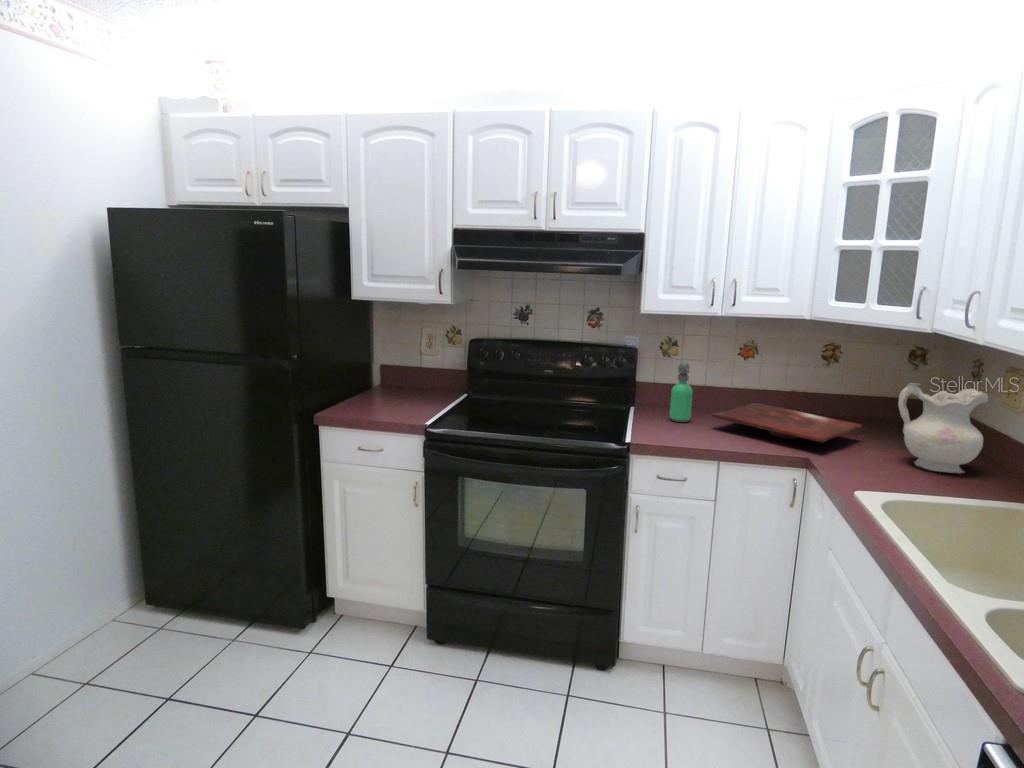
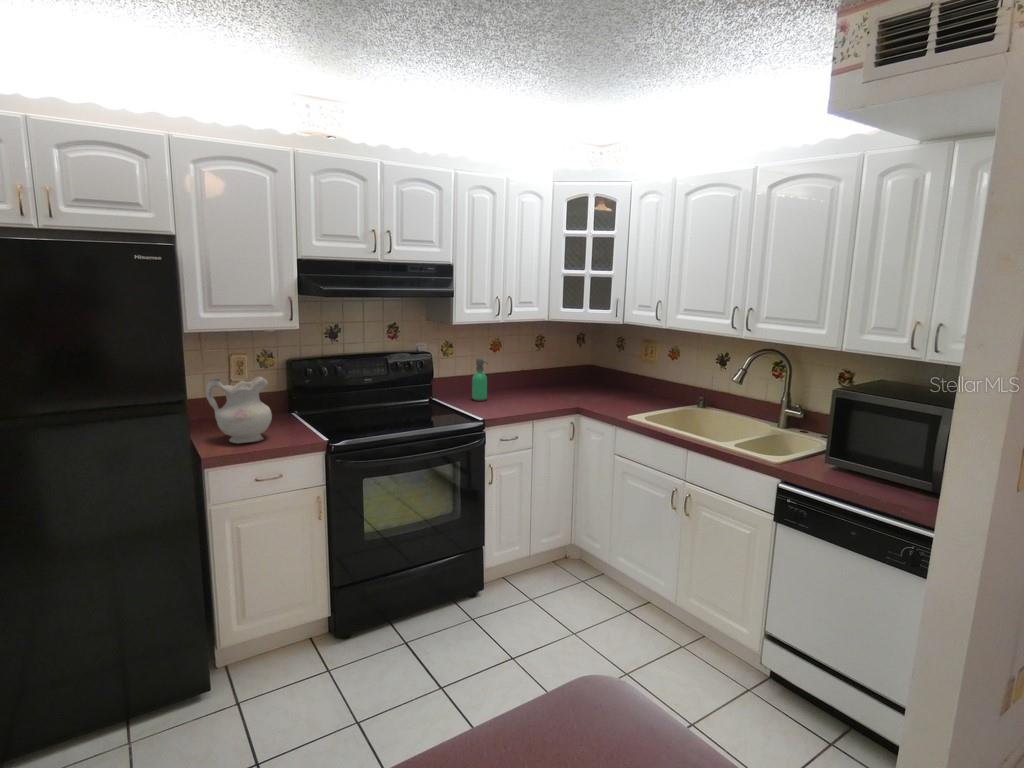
ceramic pitcher: present [898,383,988,474] -> present [206,377,272,444]
cutting board: present [712,403,862,442] -> none [506,380,583,398]

